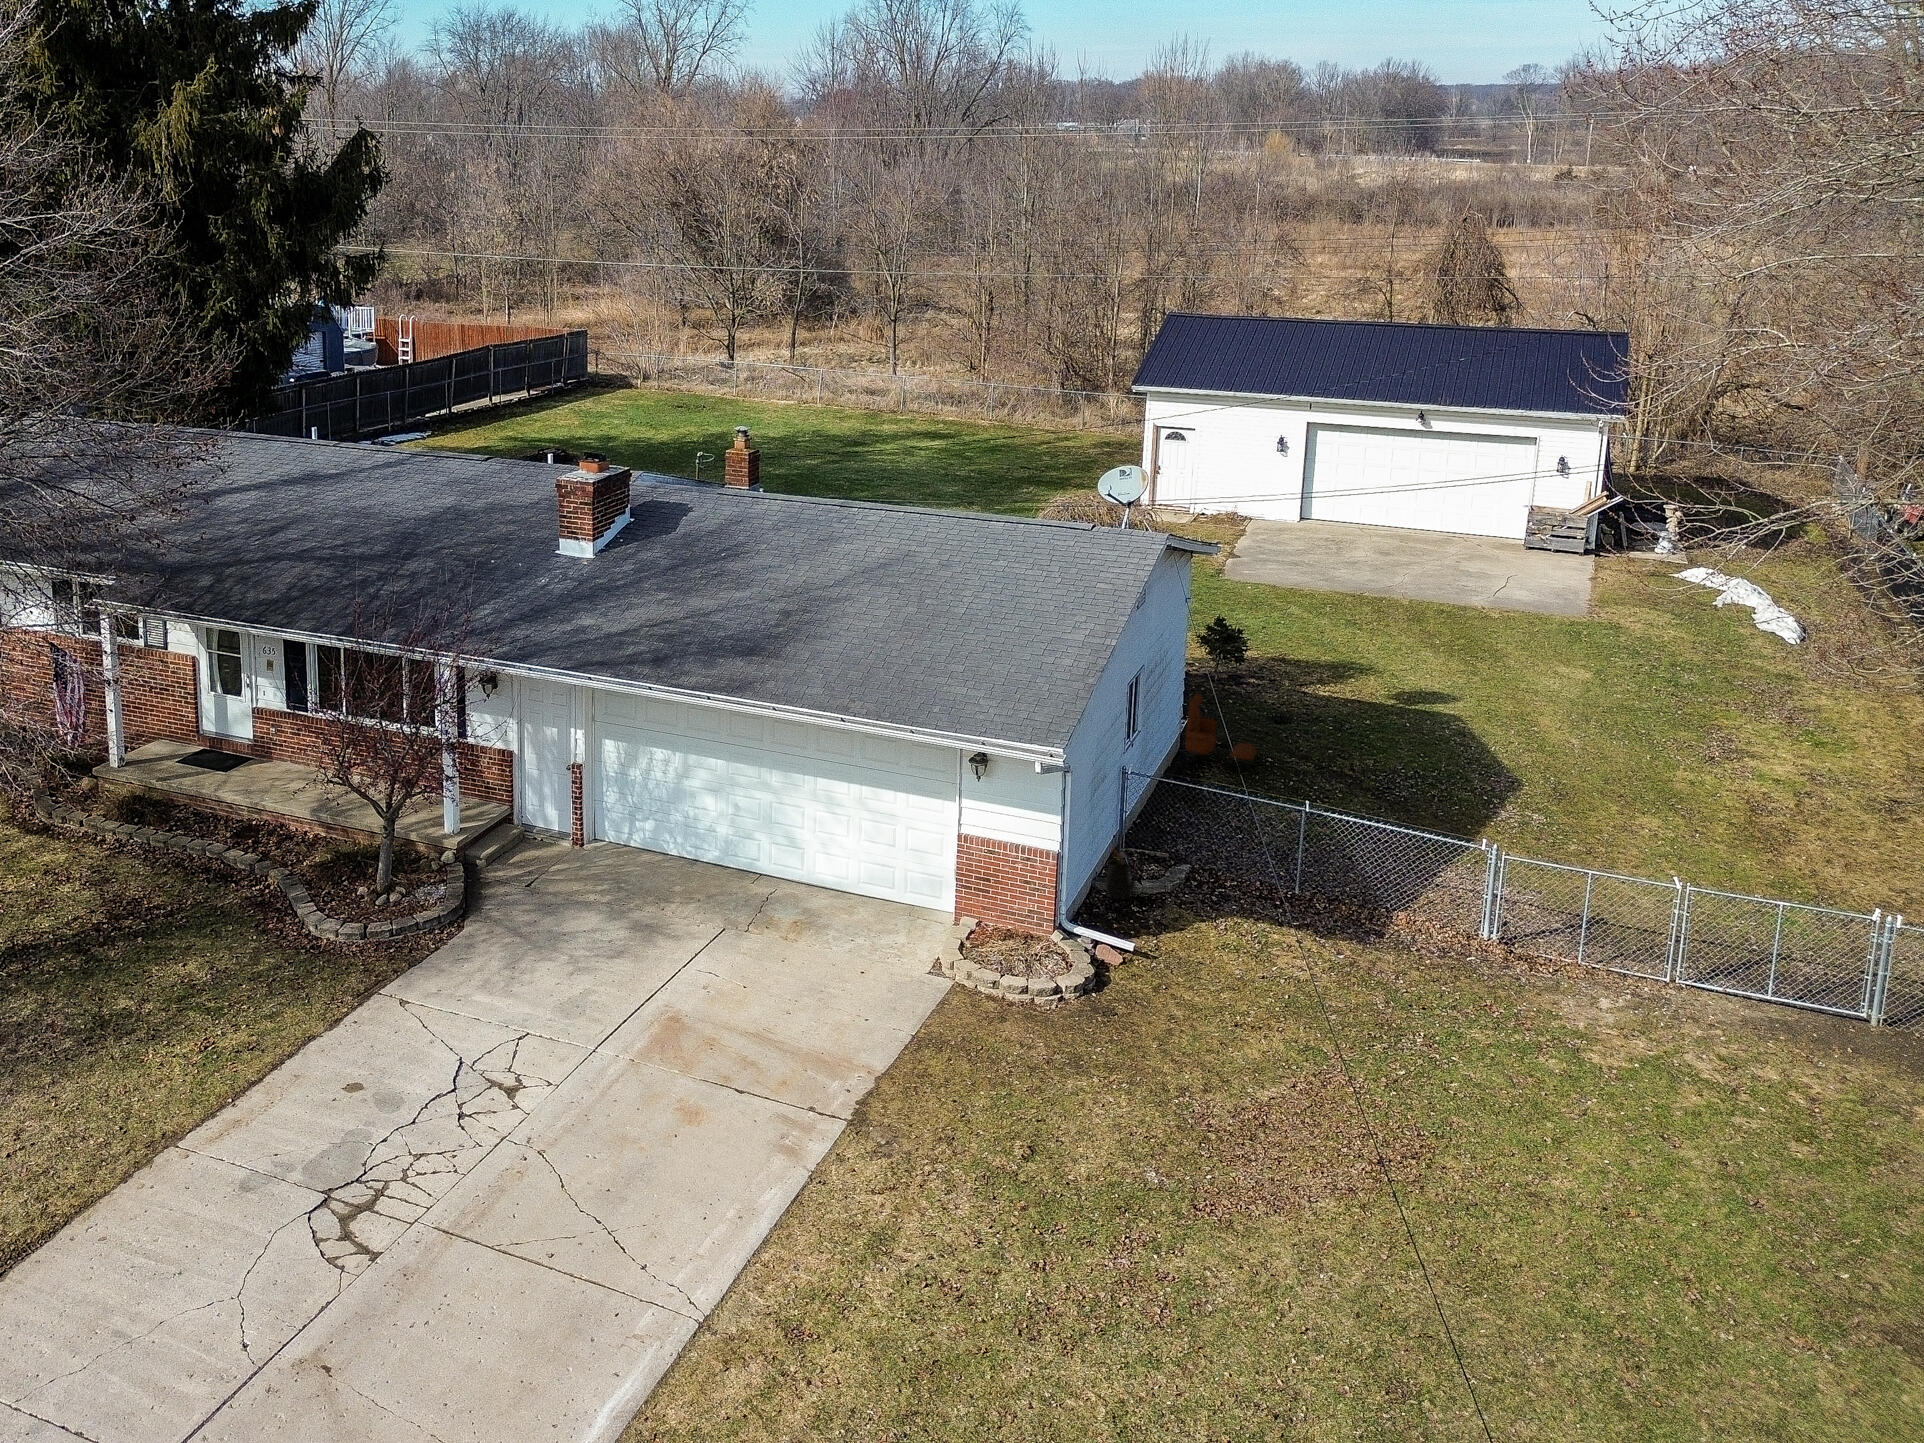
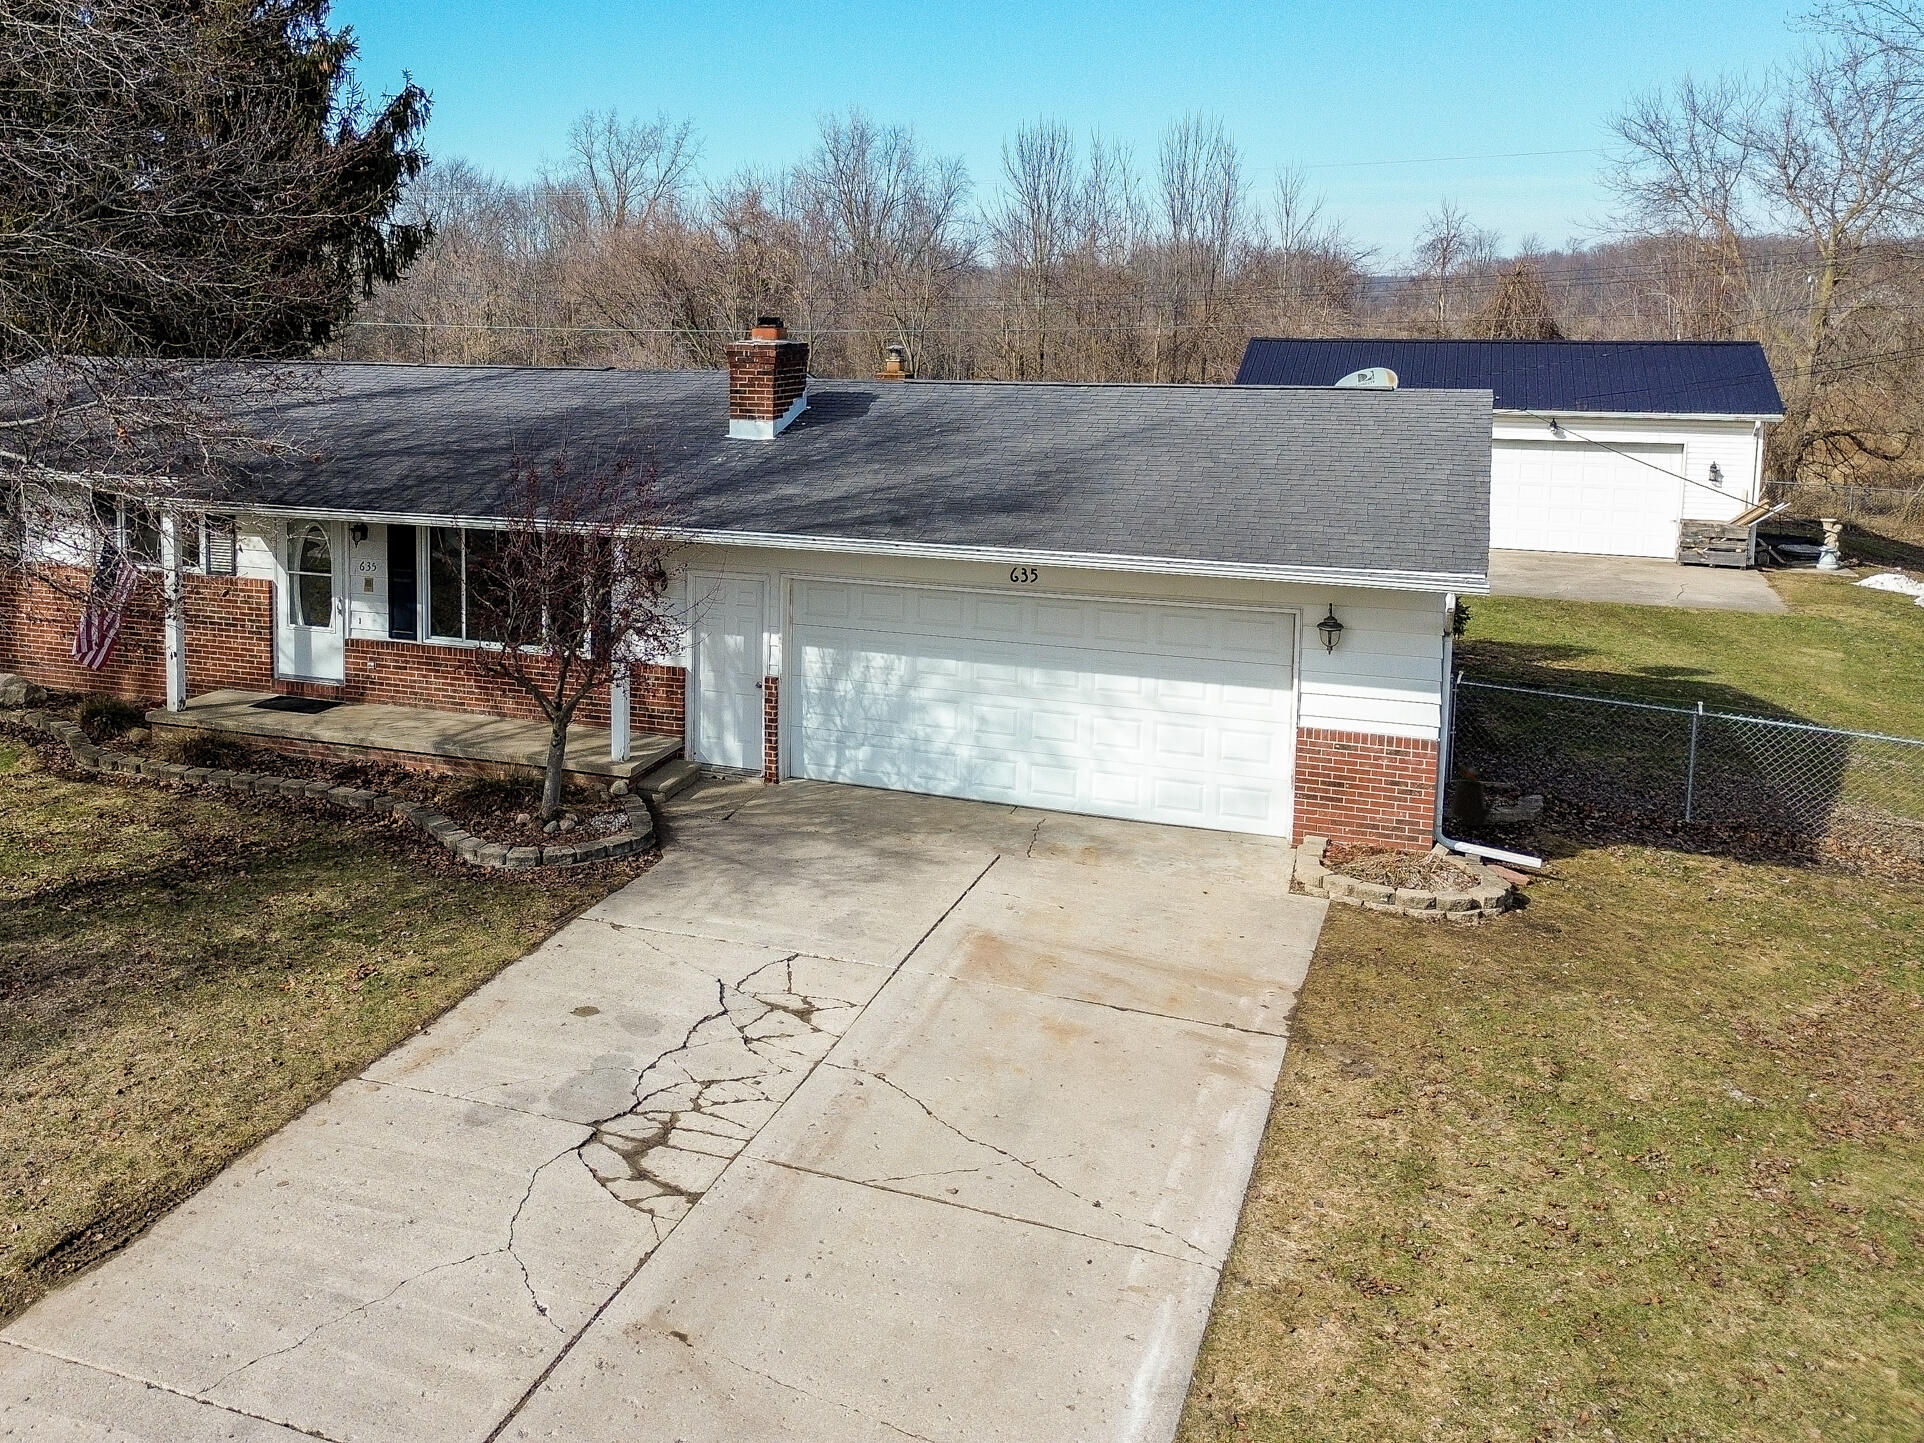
lounge chair: present [1185,694,1257,773] -> none [1439,638,1541,728]

